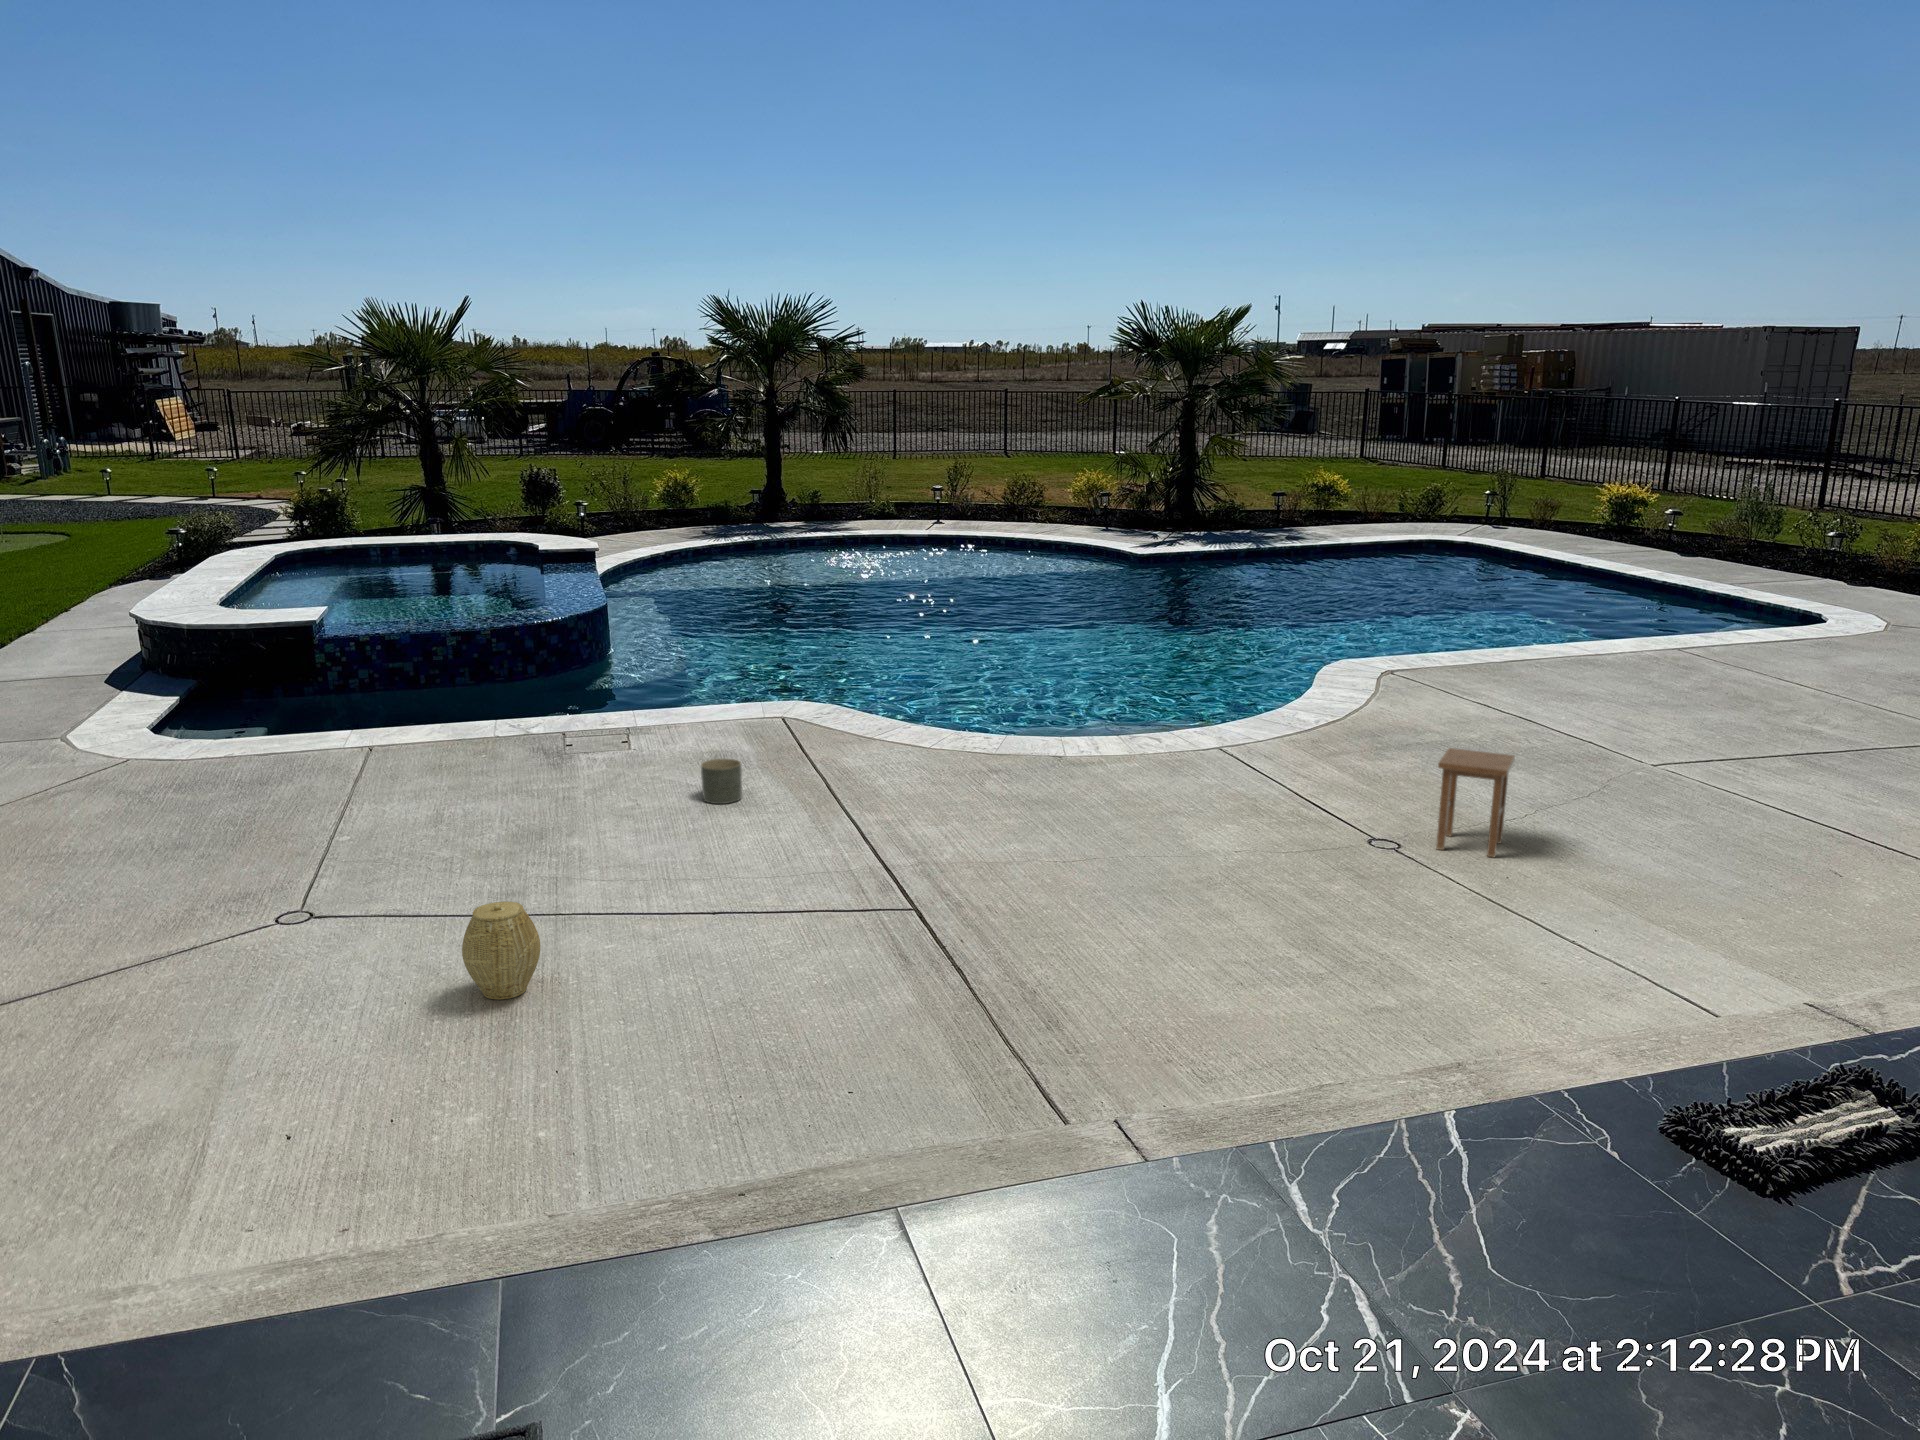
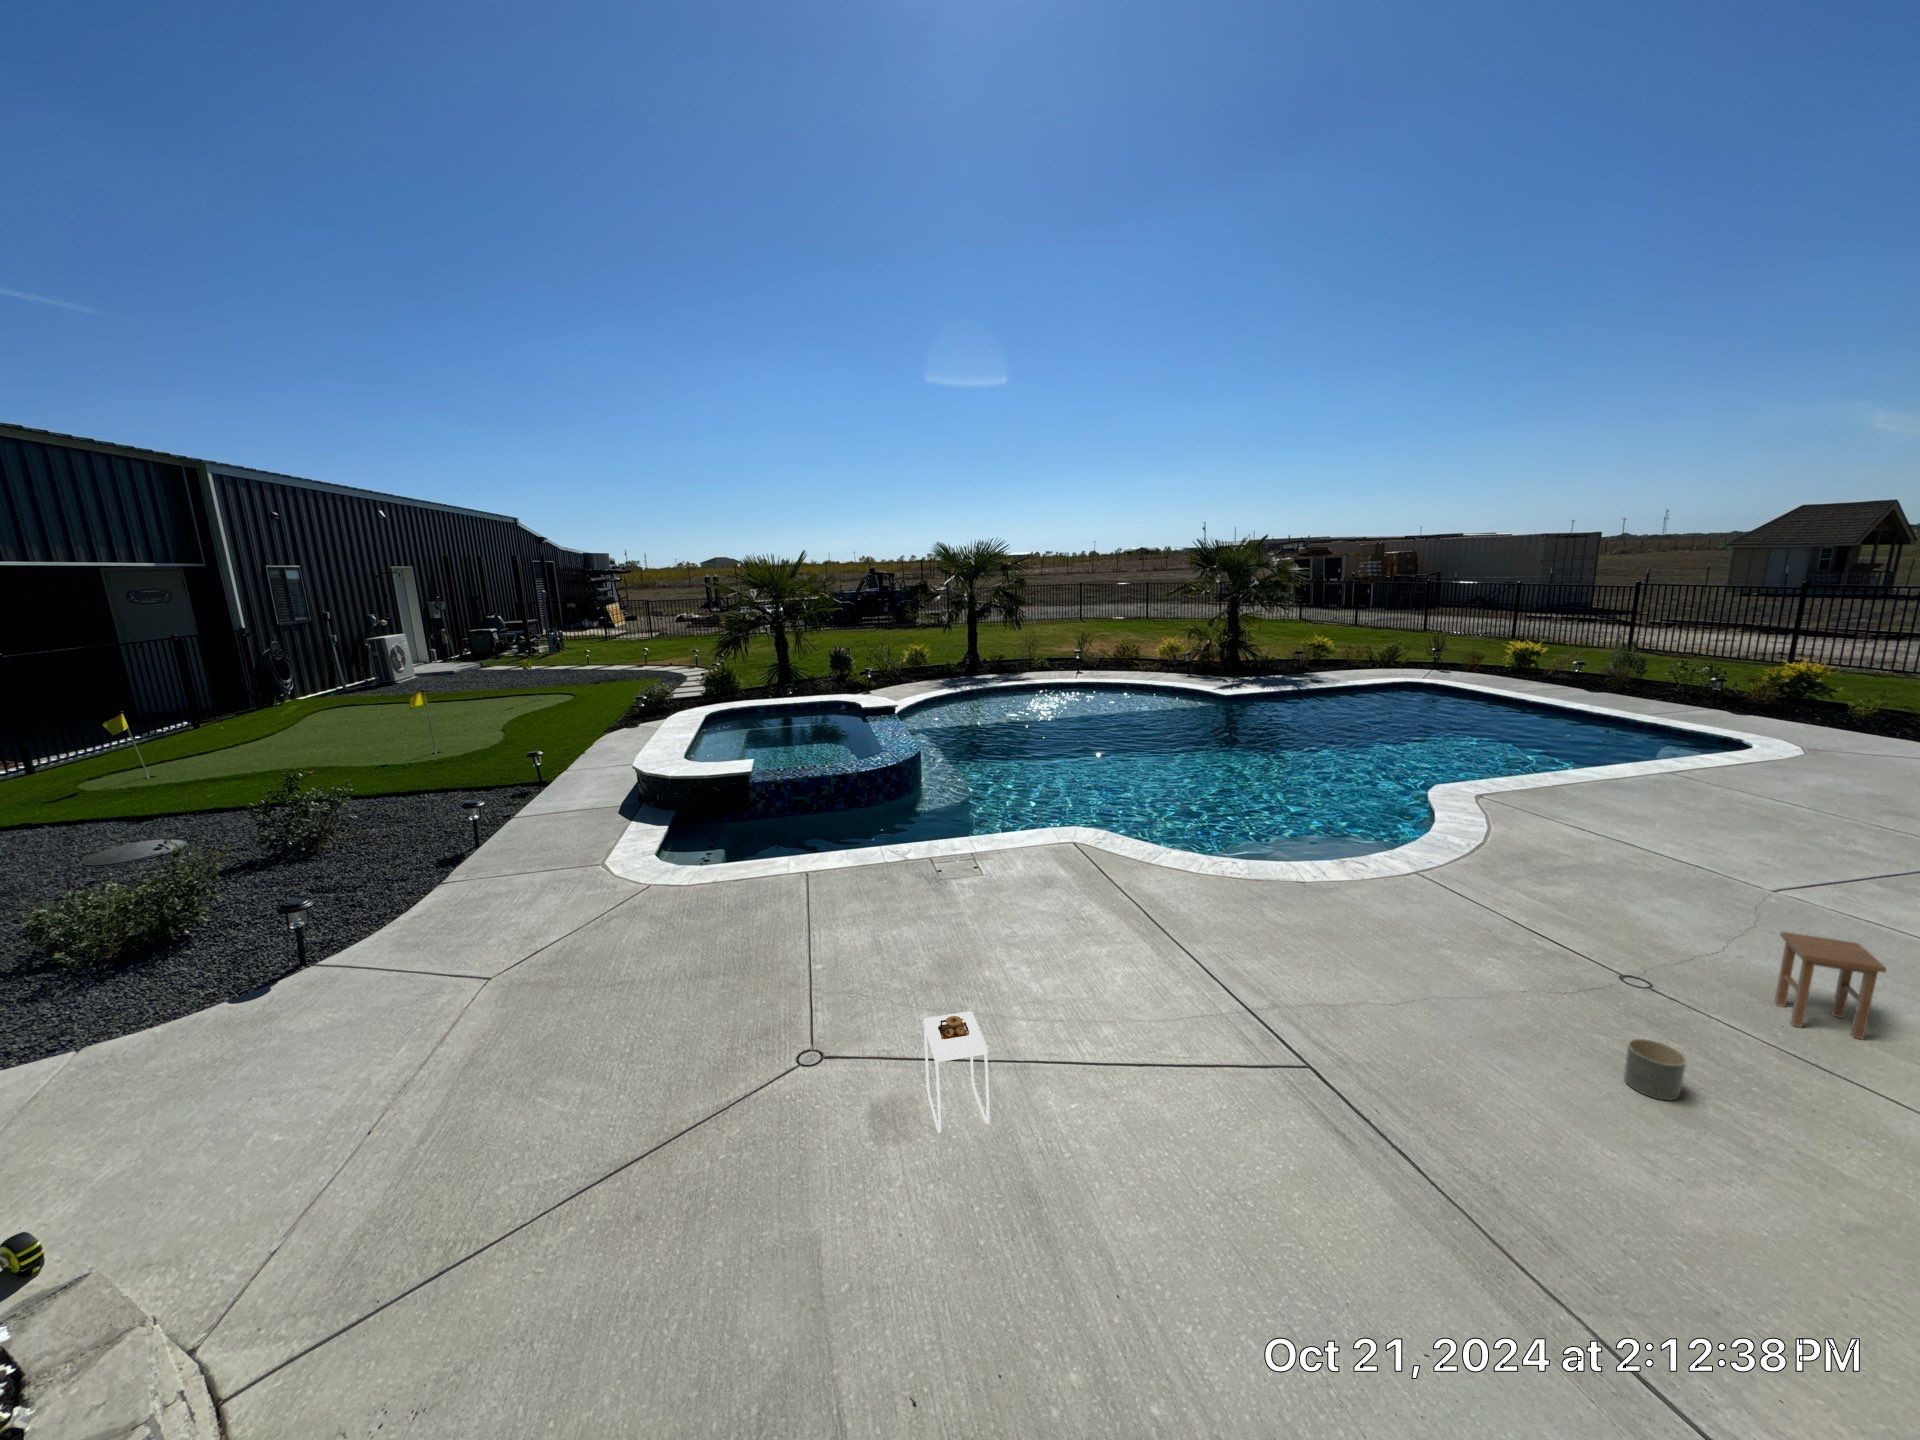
planter: present [701,759,742,804] -> present [1624,1039,1686,1100]
side table: none [373,796,451,920] -> present [923,1011,989,1133]
woven basket: present [462,902,540,1000] -> none [1071,1175,1144,1282]

